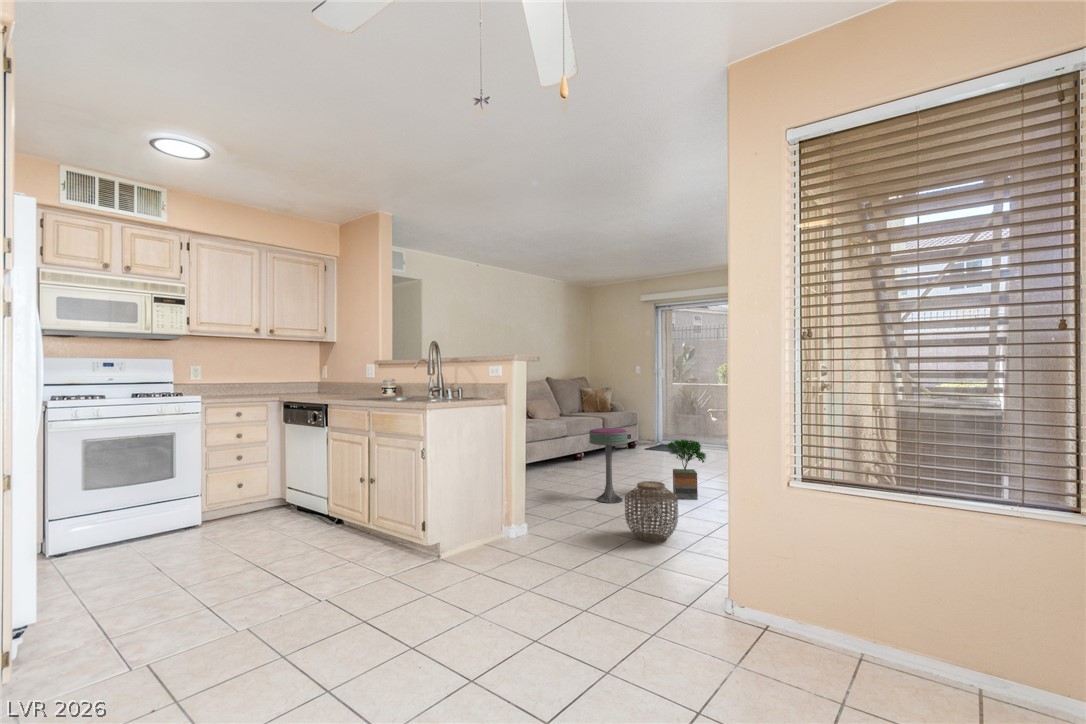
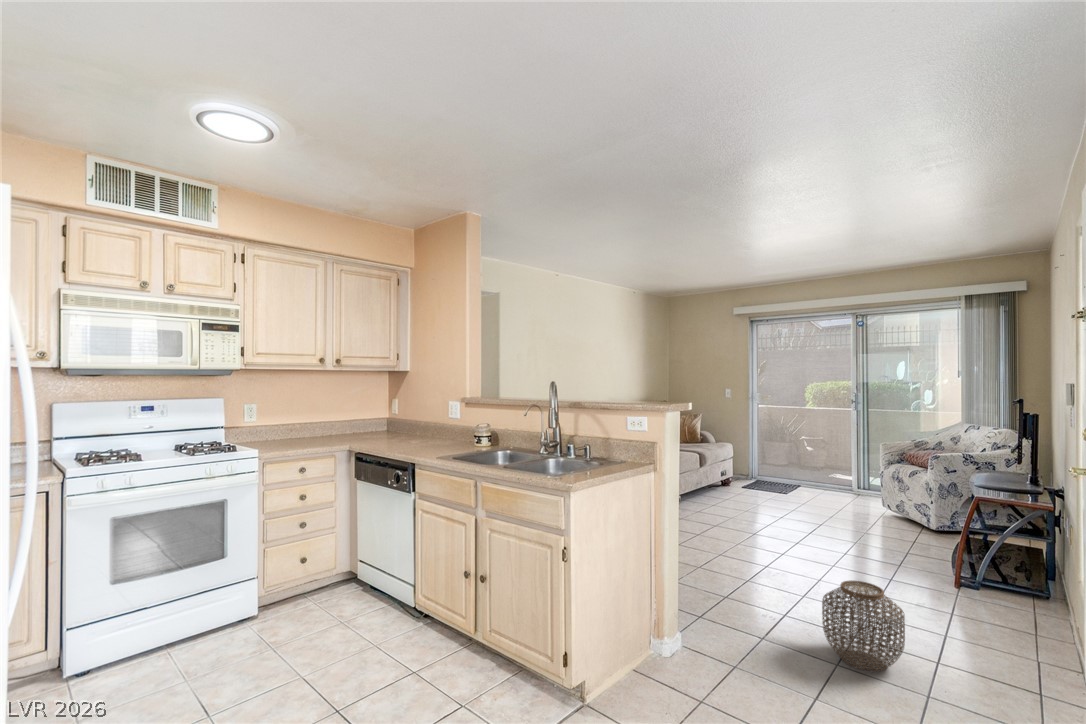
bar stool: present [589,428,628,503] -> none [729,486,781,585]
potted tree: present [666,439,706,499] -> none [821,500,884,581]

